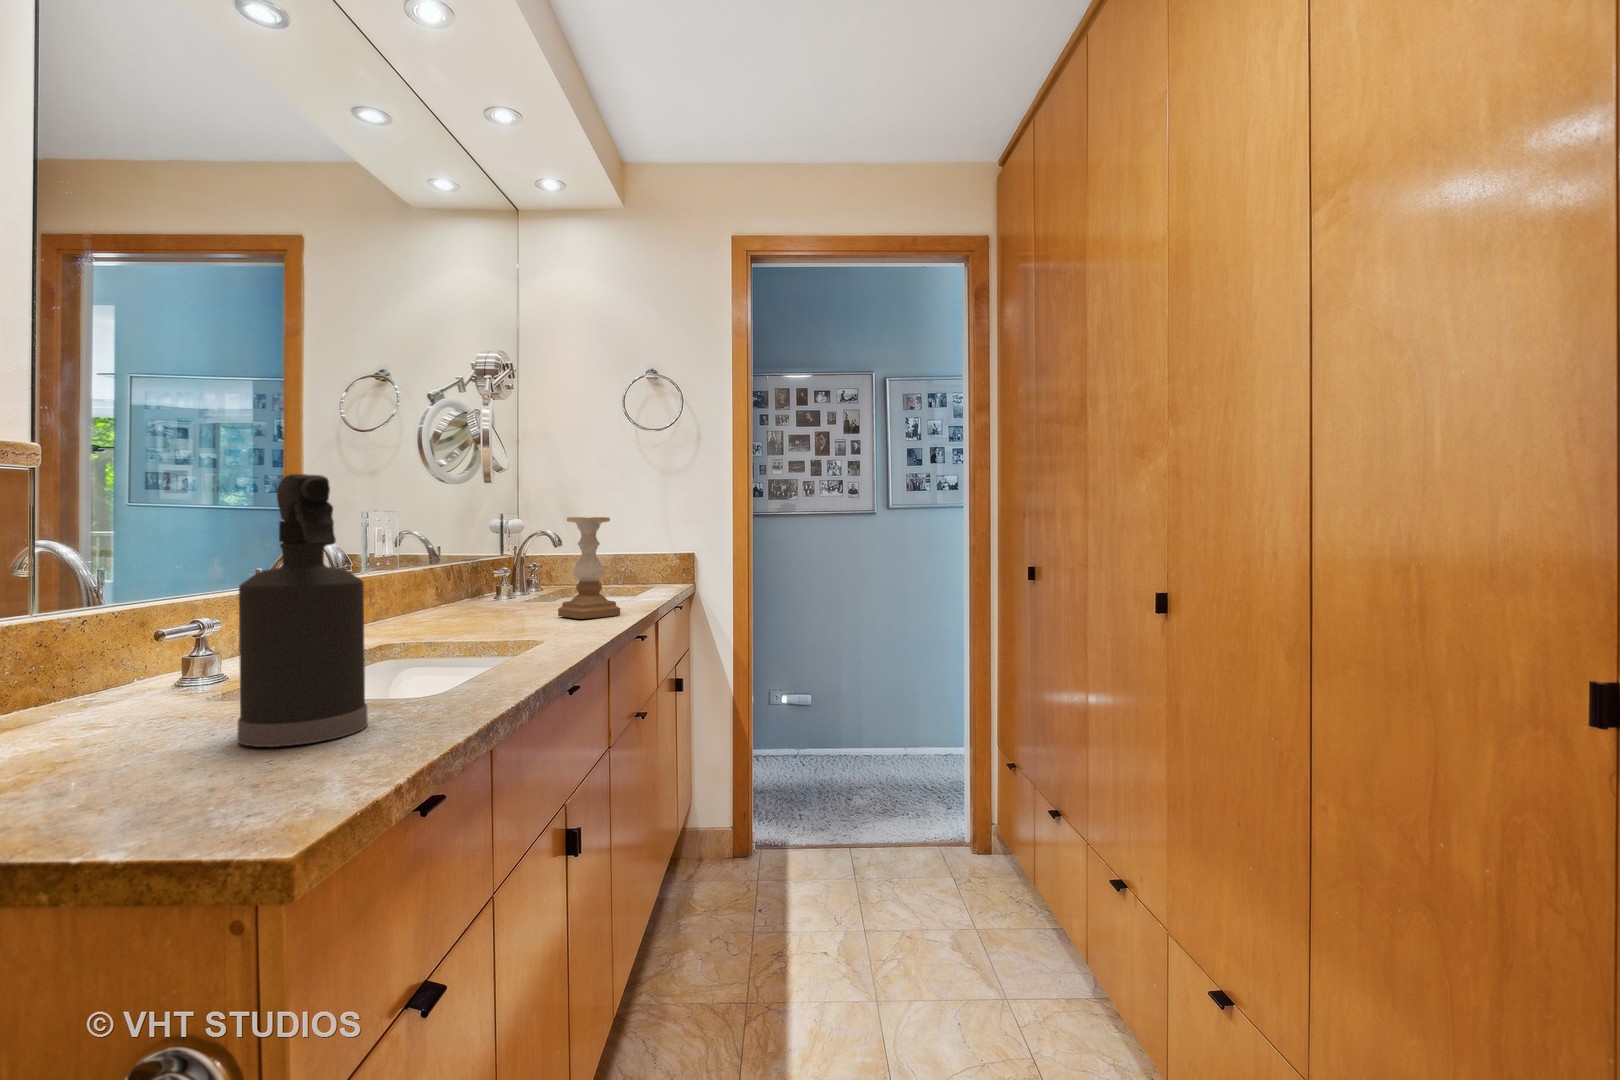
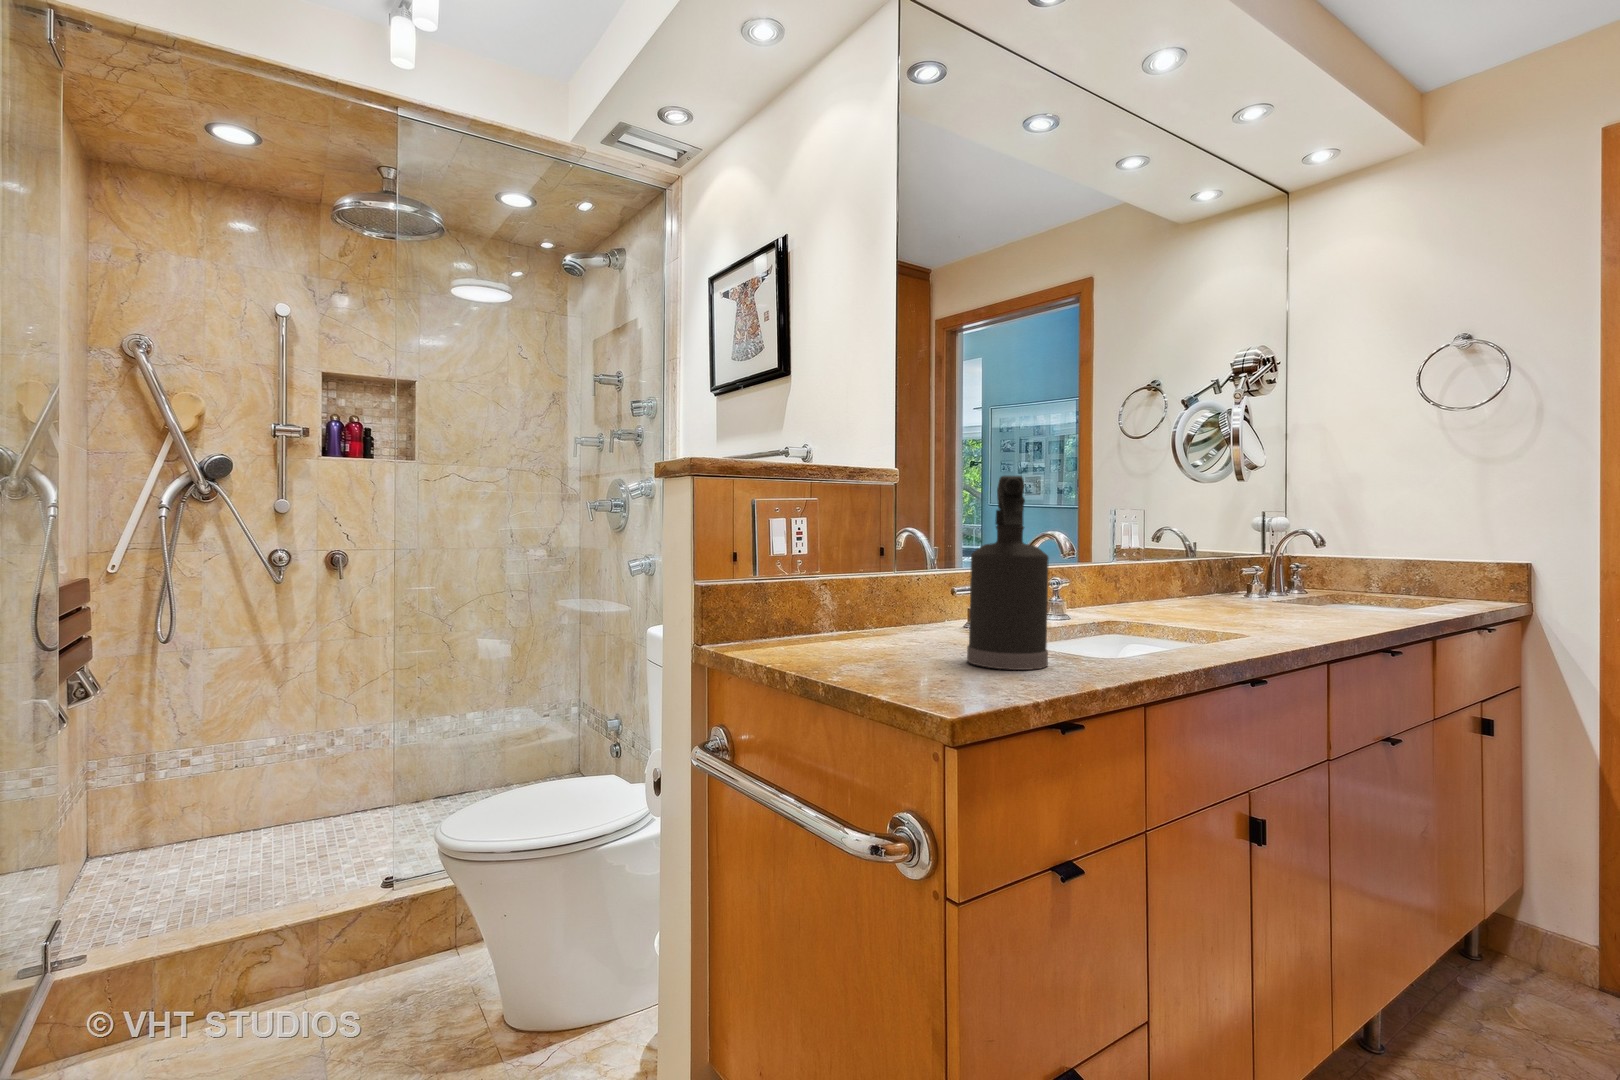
candle holder: present [558,517,620,619] -> none [1294,513,1372,625]

